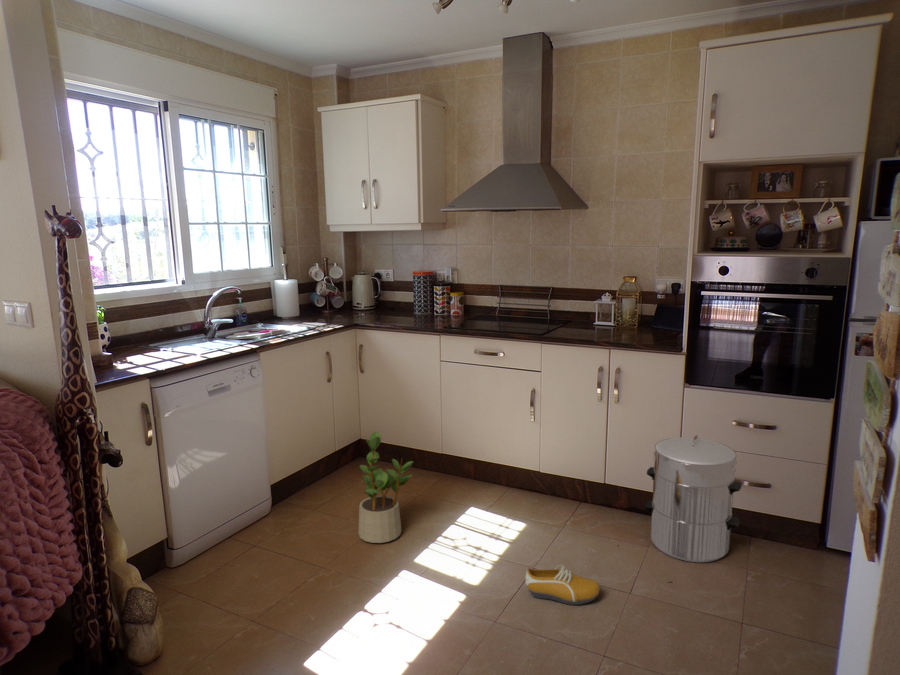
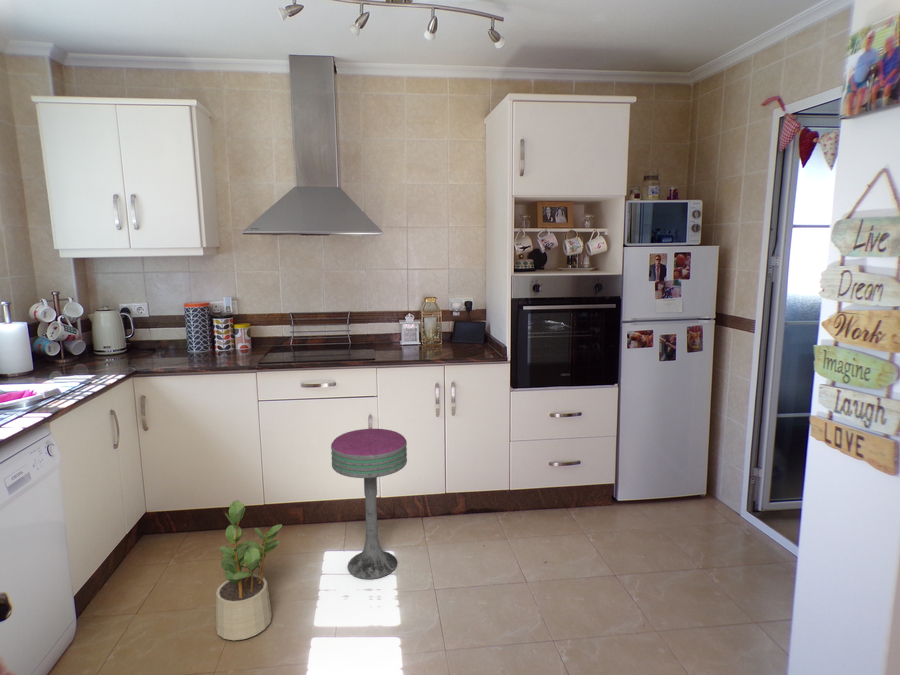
bar stool: none [468,397,539,536] -> present [331,429,407,579]
waste bin: present [645,435,742,562] -> none [498,433,578,546]
shoe: present [525,565,600,605] -> none [451,589,519,631]

